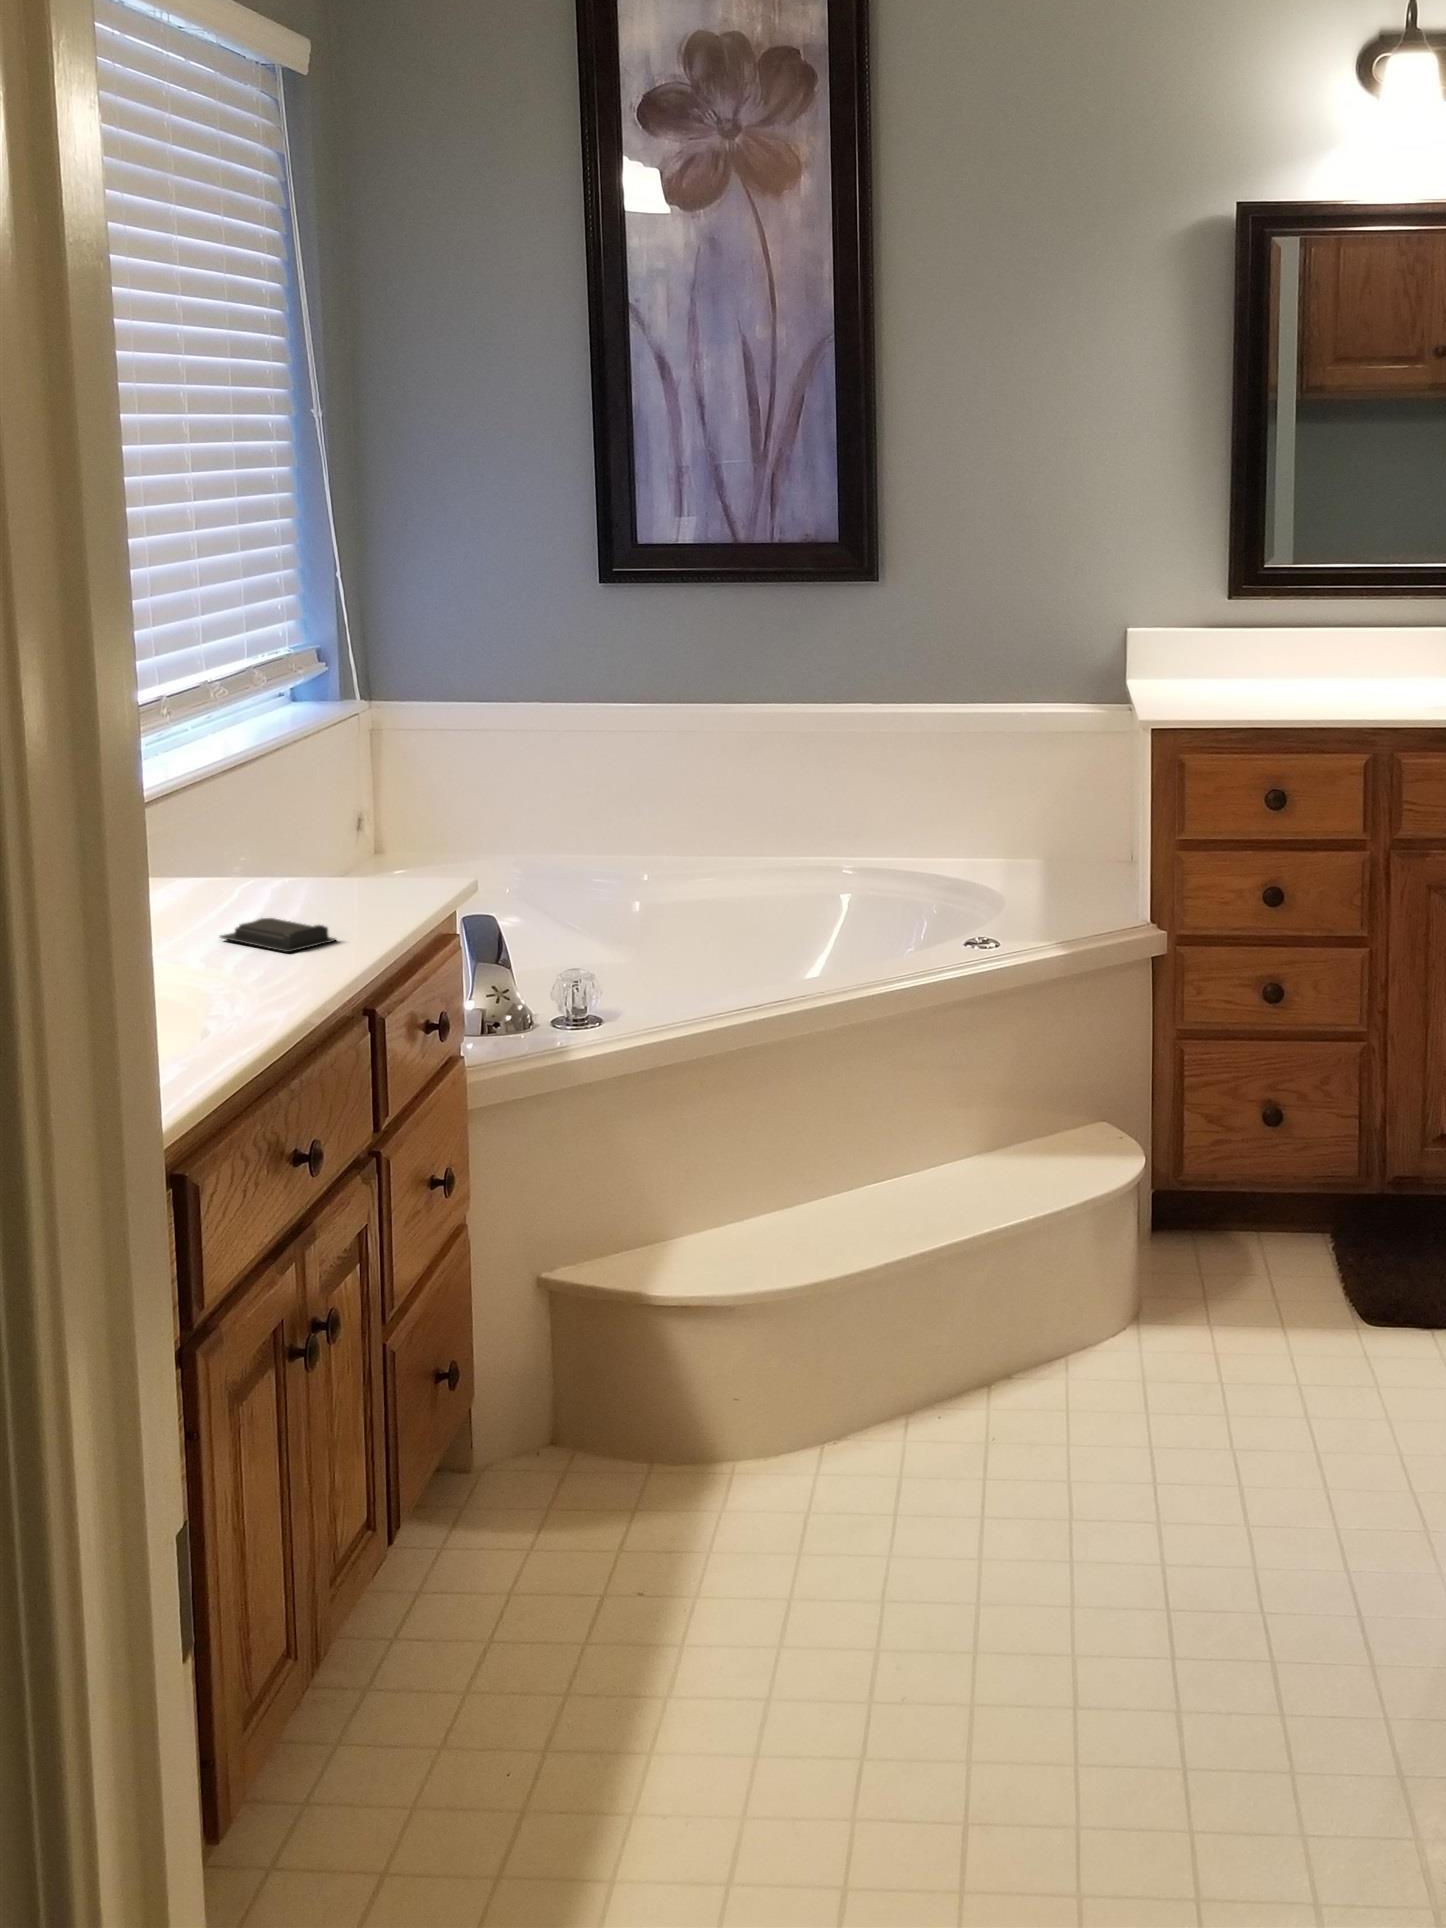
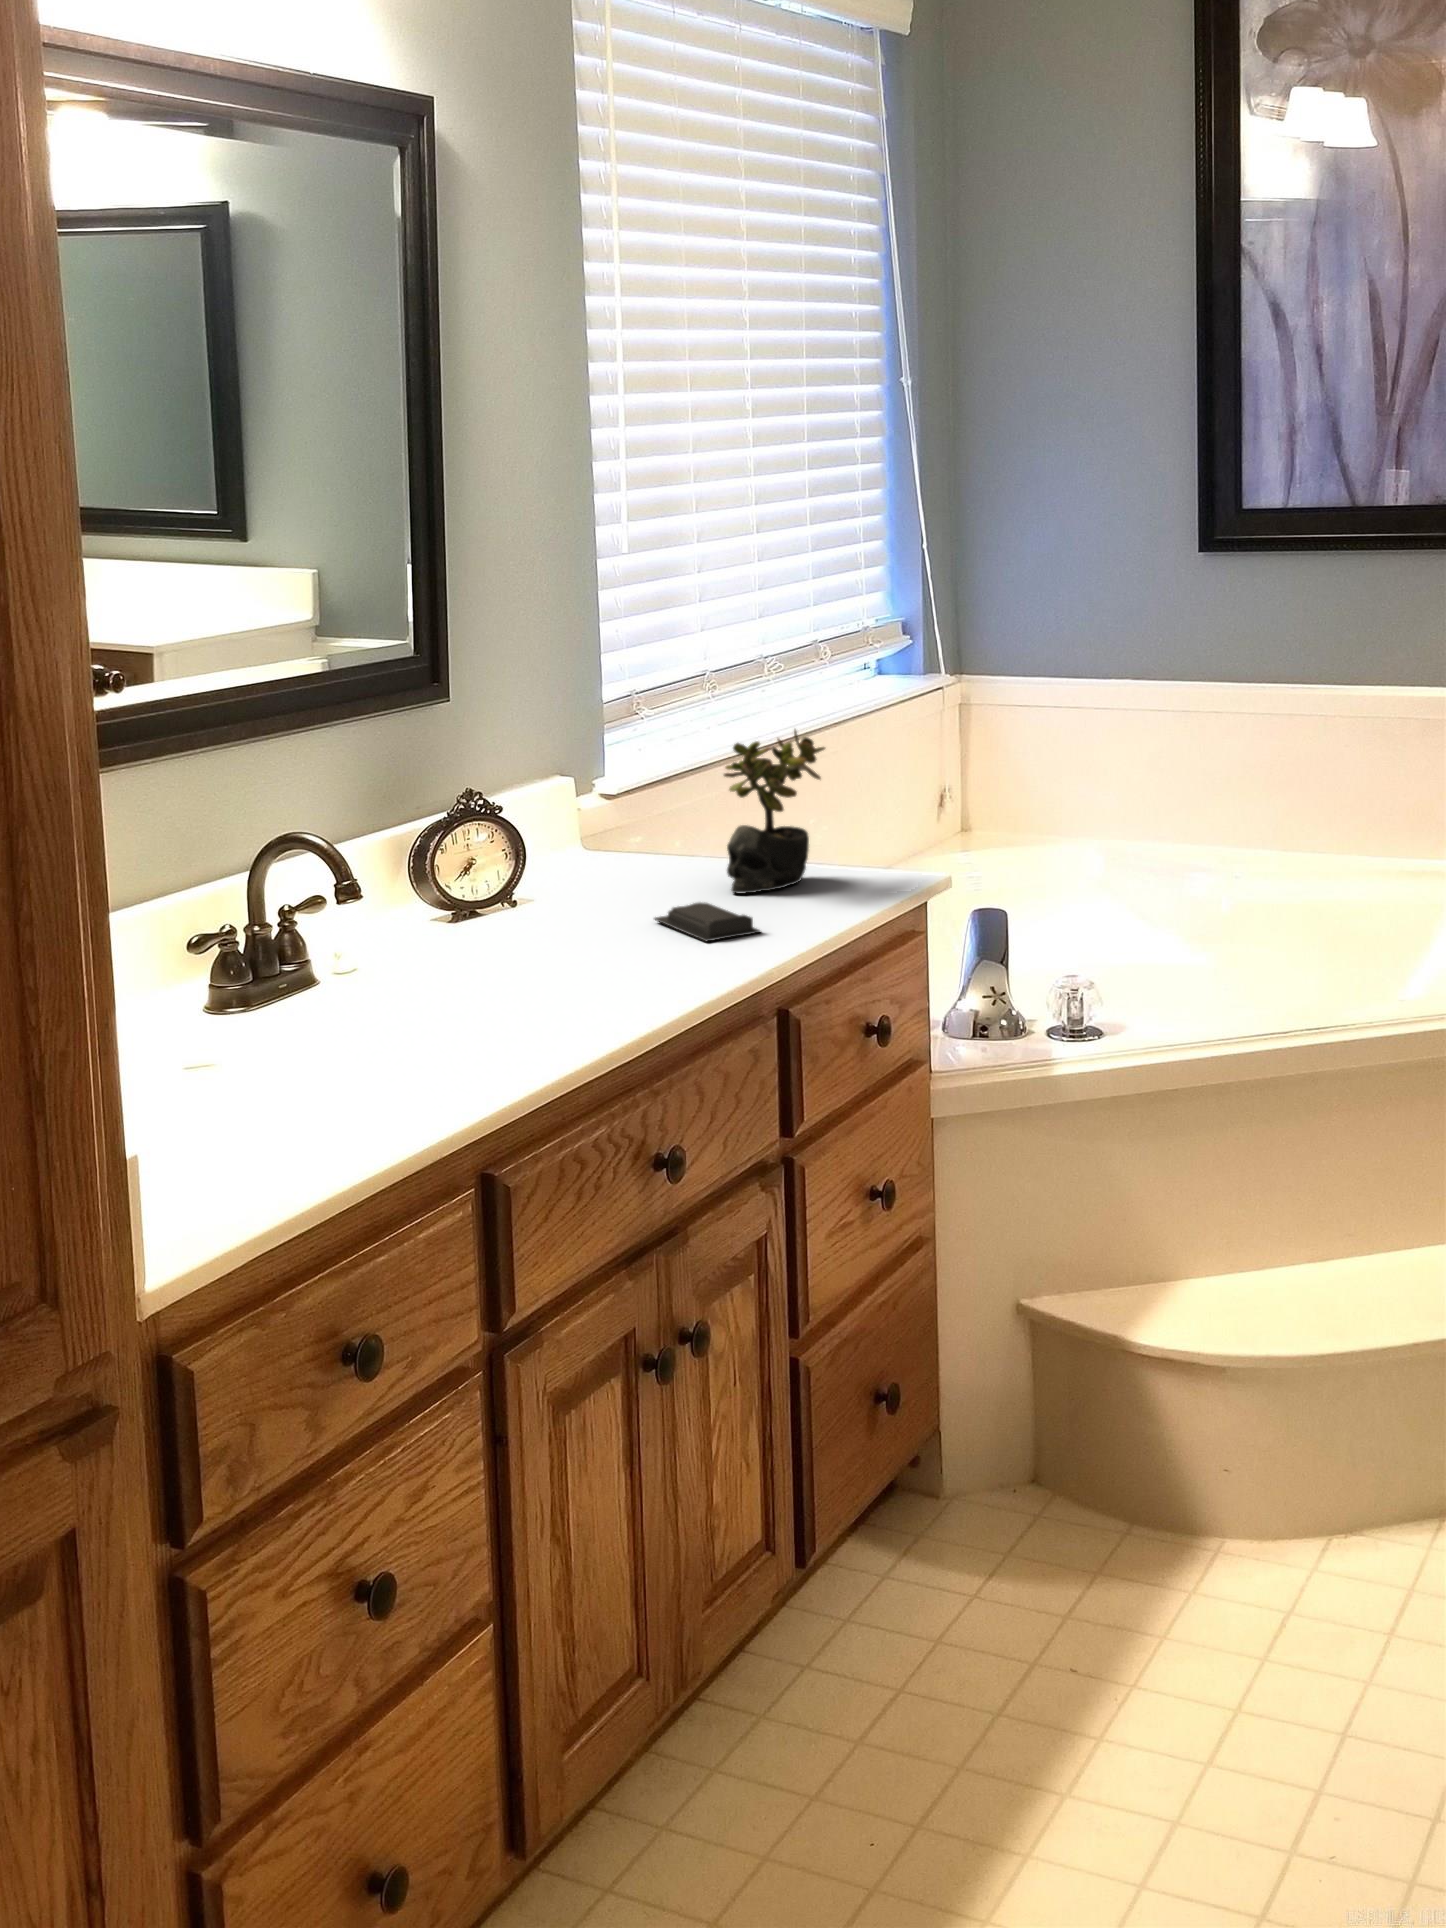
succulent plant: none [262,748,363,910] -> present [724,730,825,893]

